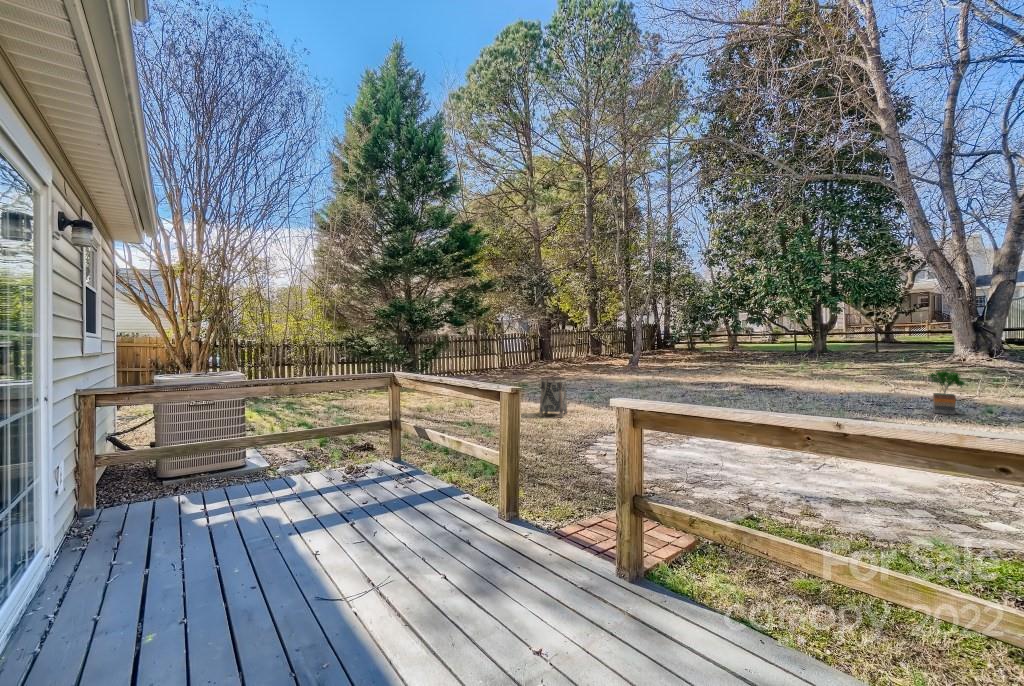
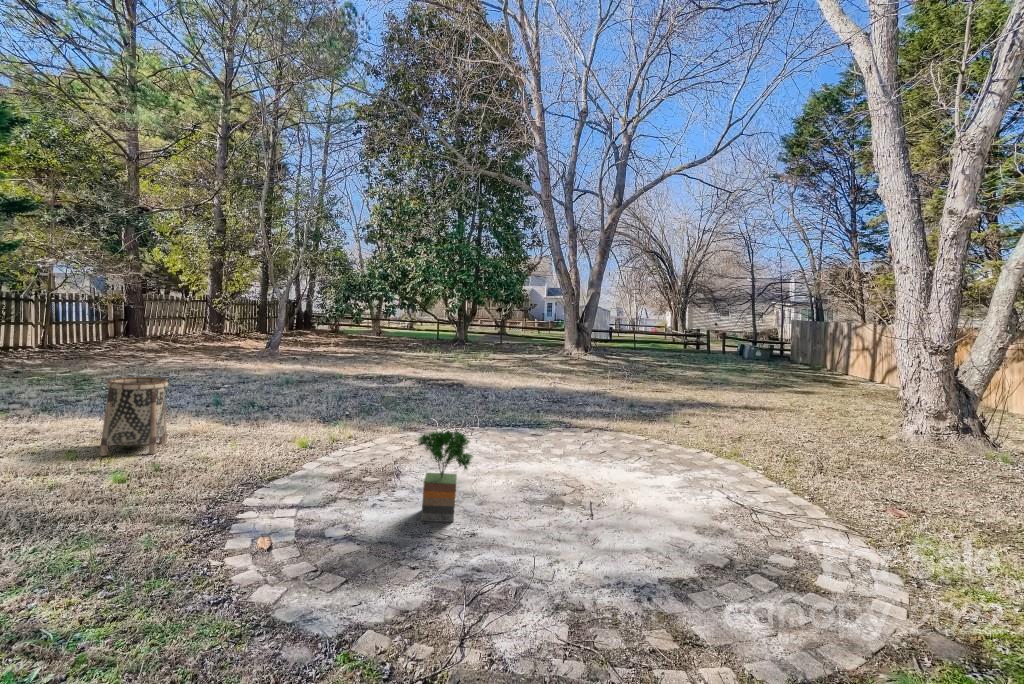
potted tree: present [928,371,964,415] -> present [418,430,473,522]

